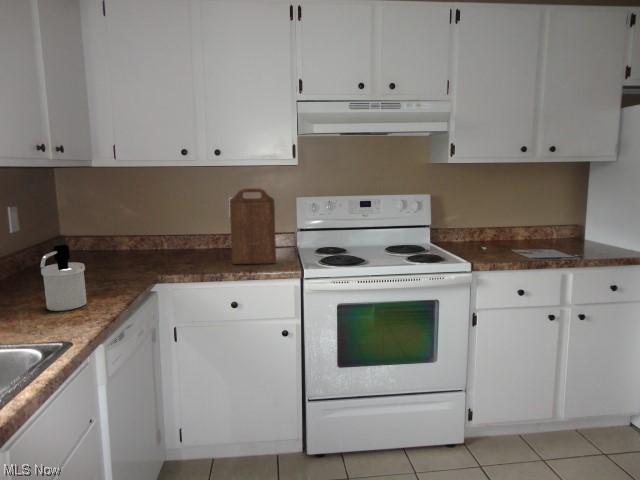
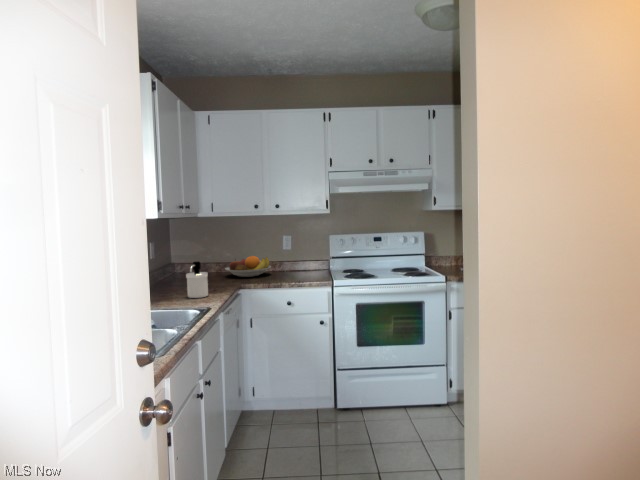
cutting board: present [230,188,276,264] -> none [286,229,316,279]
fruit bowl: none [138,228,210,259] -> present [225,256,271,277]

